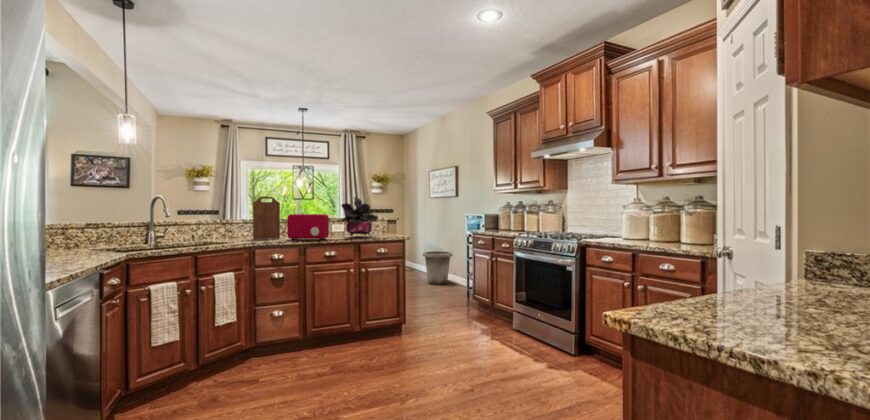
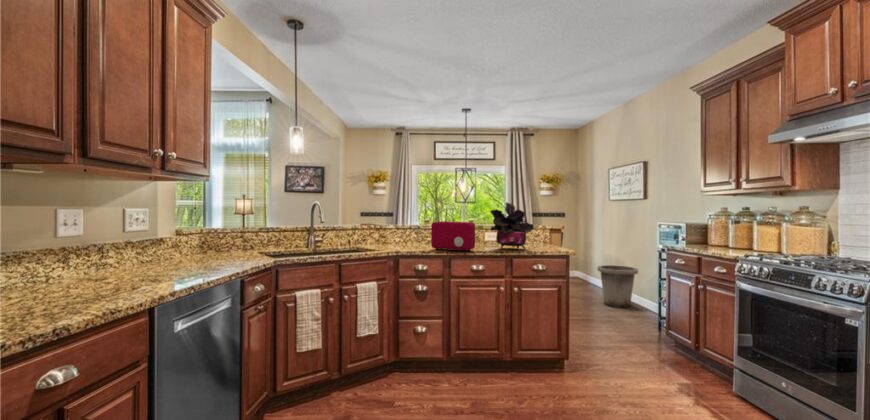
cutting board: present [253,197,280,239] -> none [401,202,427,247]

